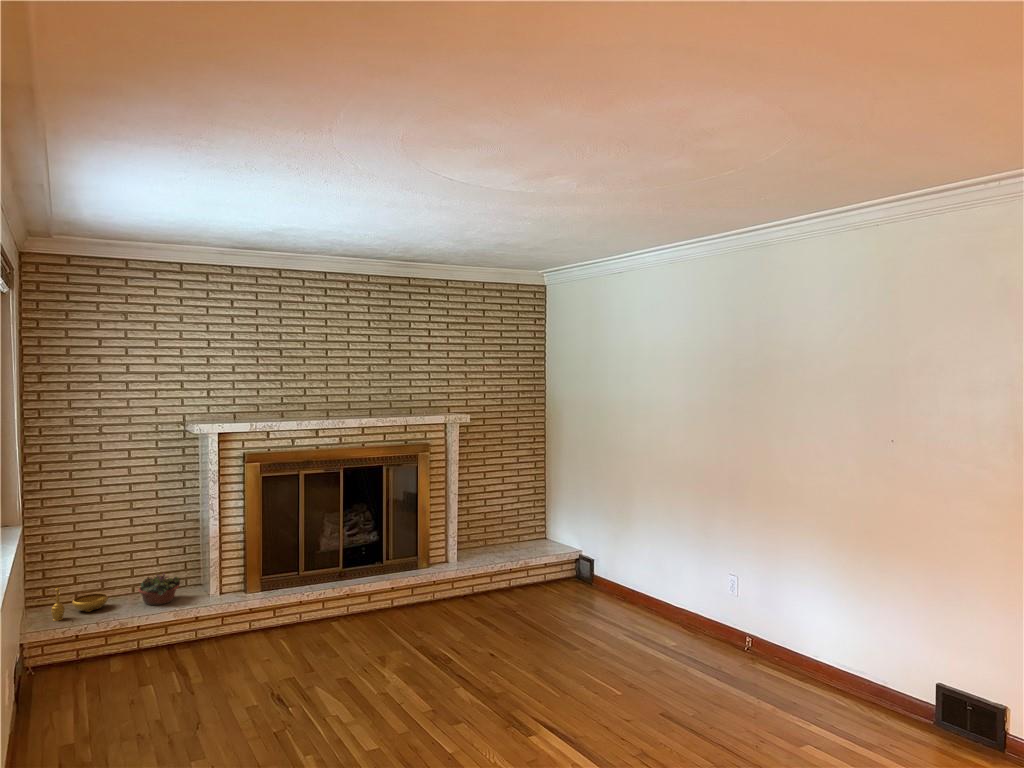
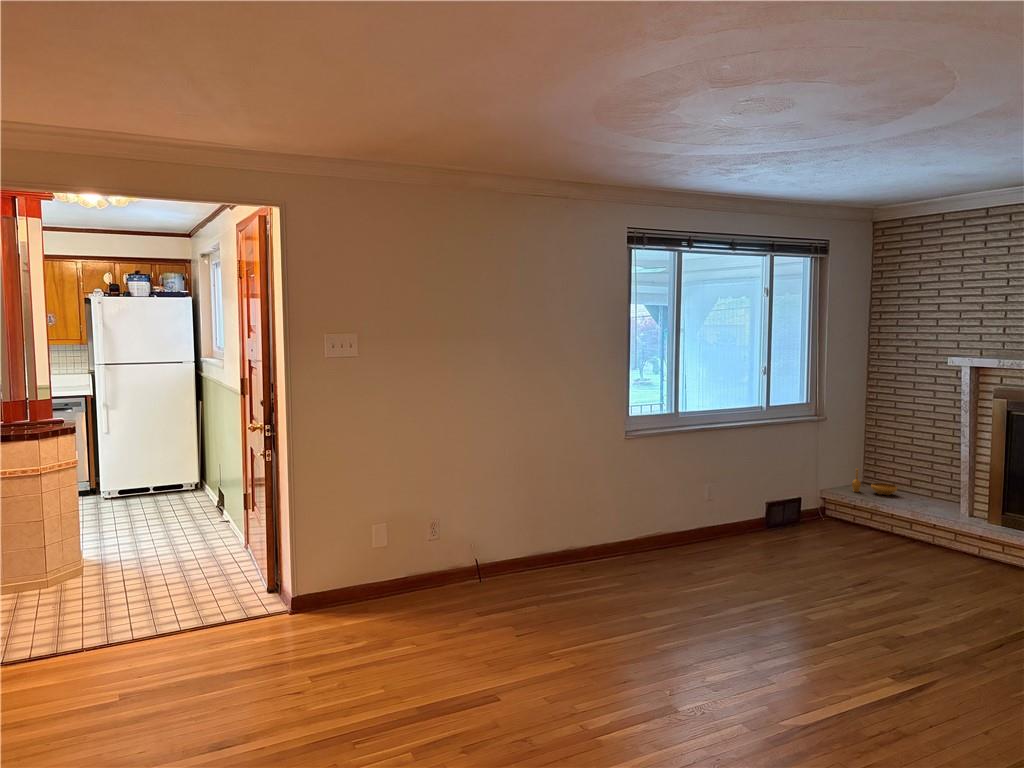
succulent planter: present [138,573,180,605] -> none [909,481,948,507]

